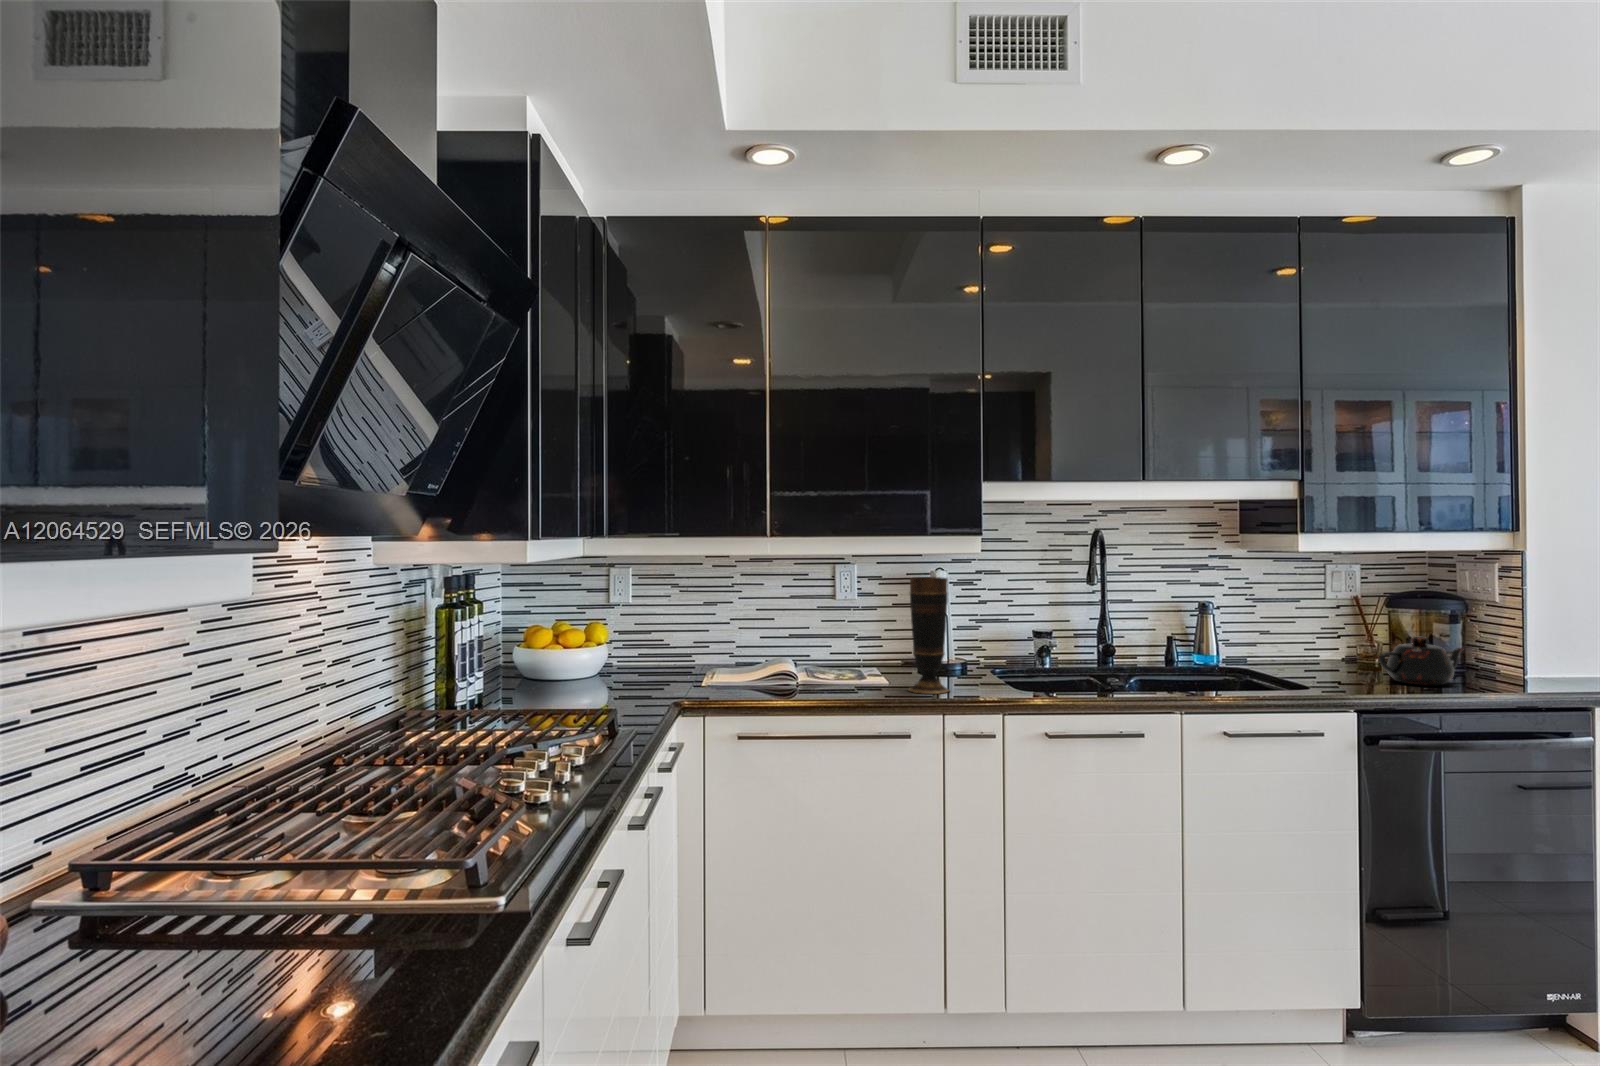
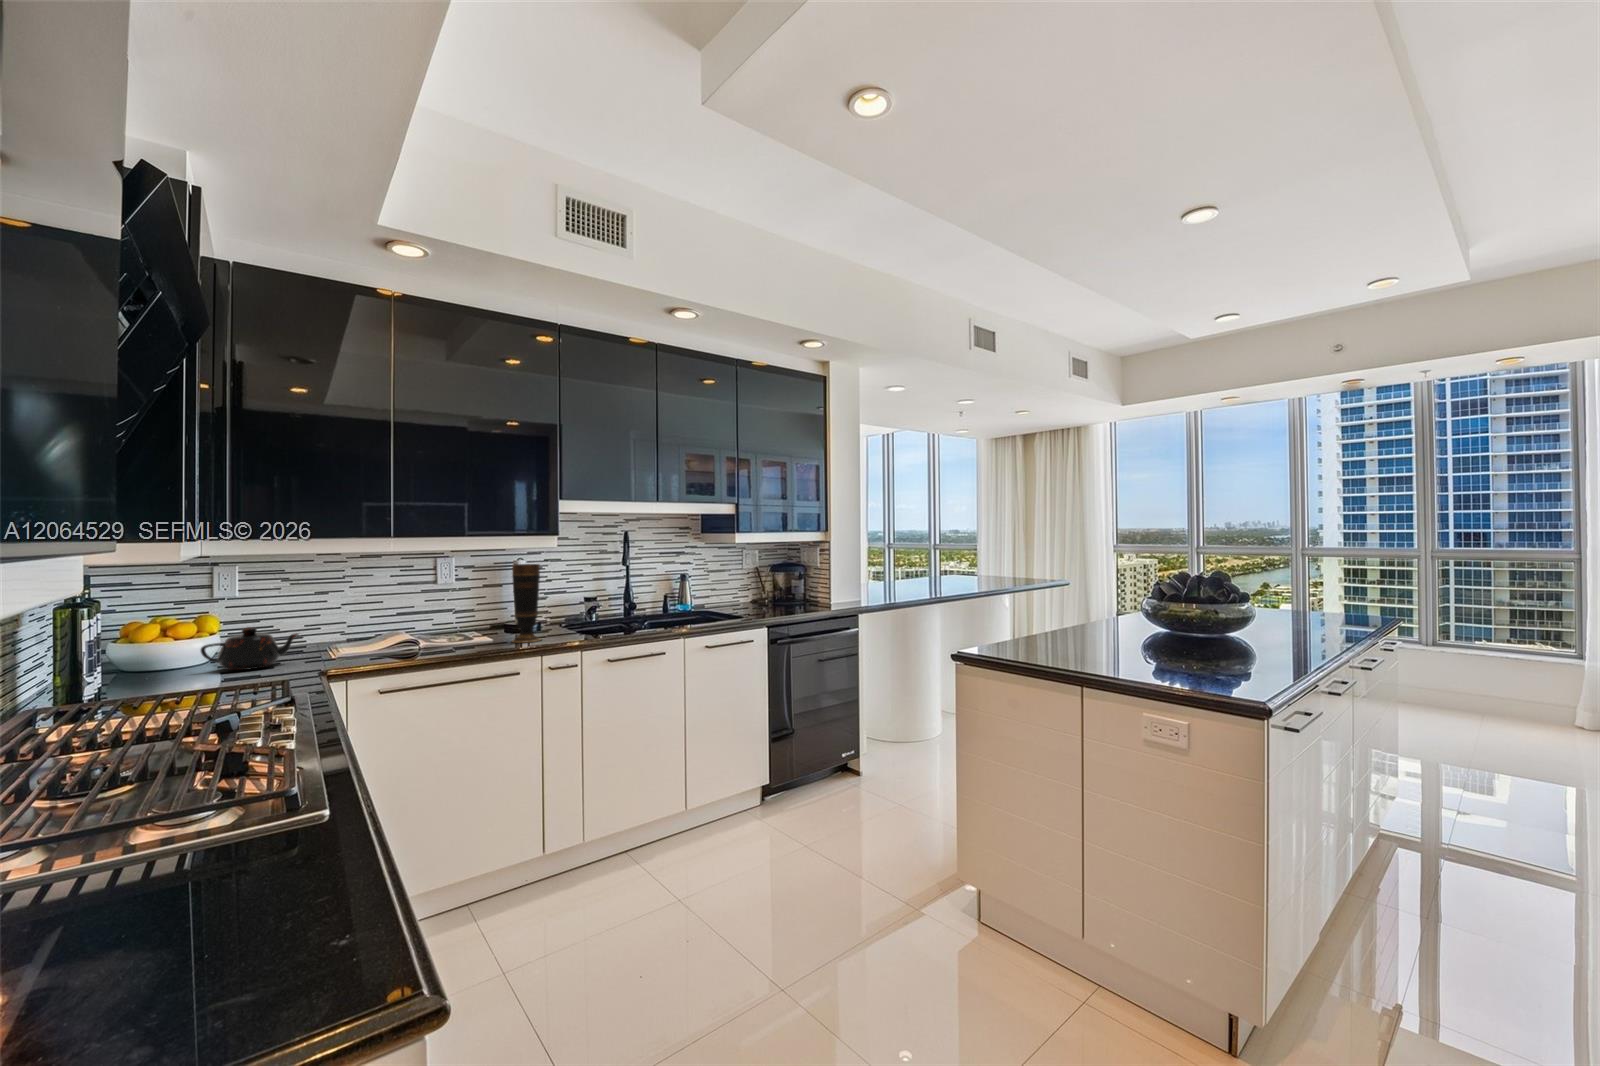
teapot: present [1379,637,1463,685] -> present [201,627,299,670]

